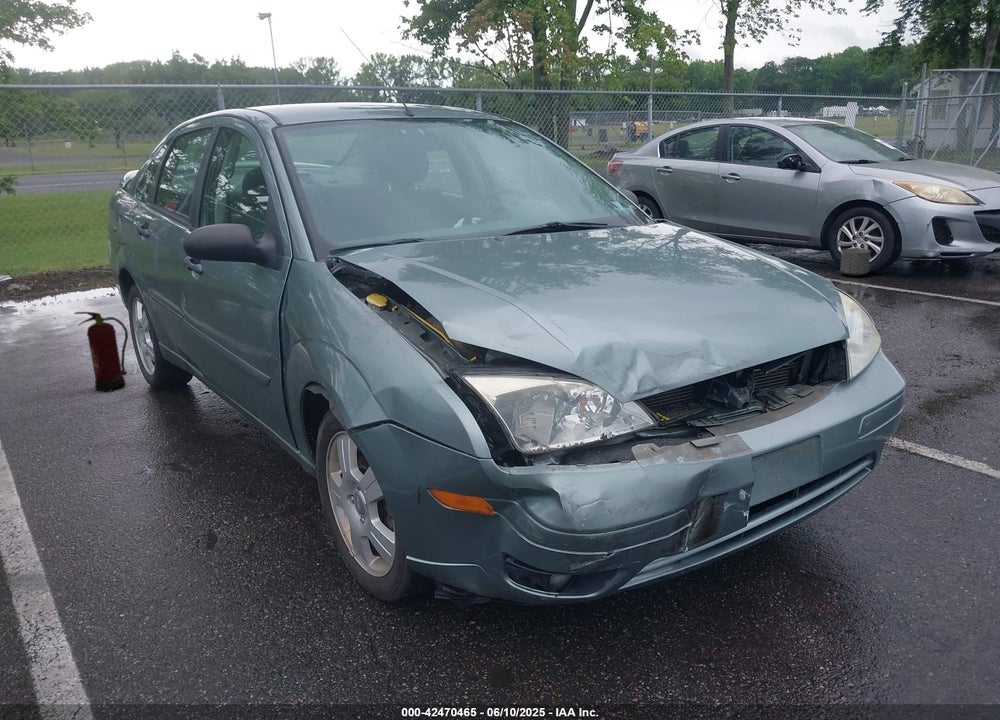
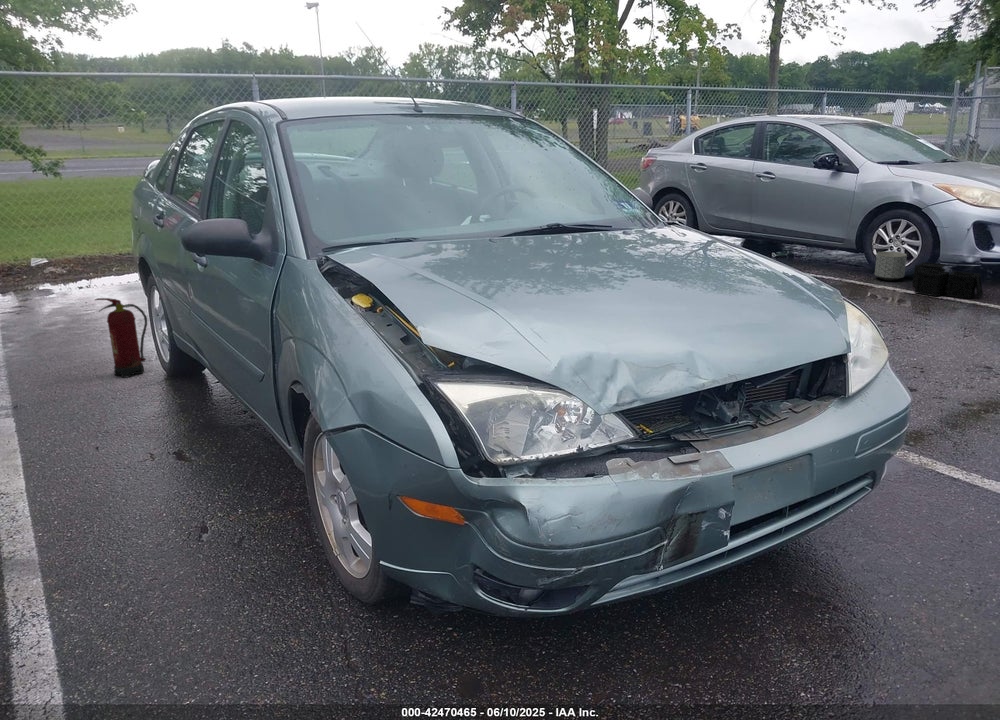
storage bin: none [877,258,945,292] -> present [913,262,983,299]

